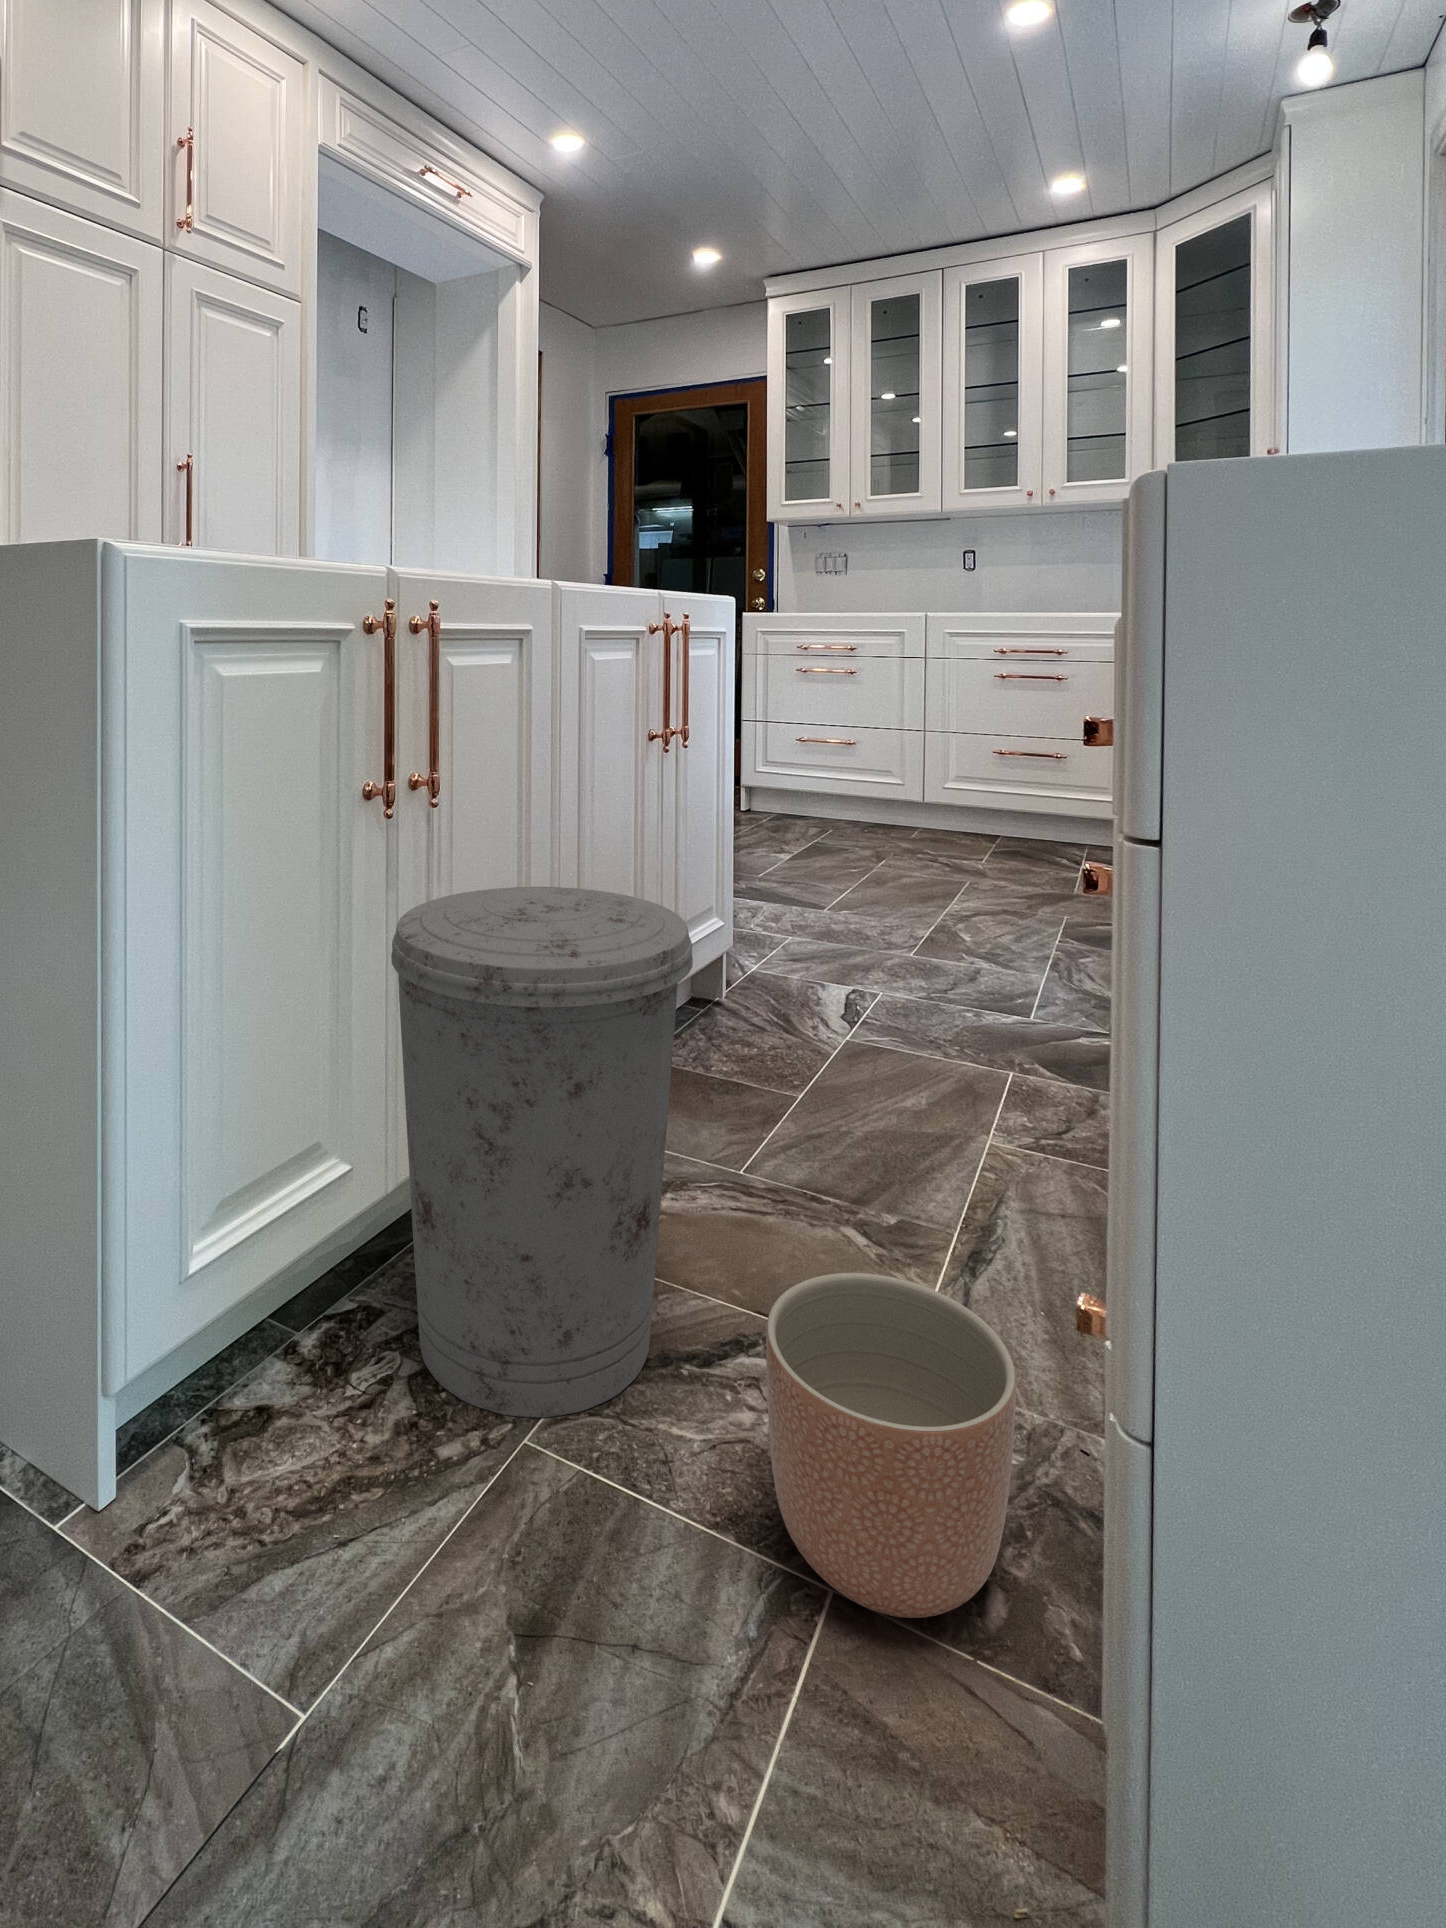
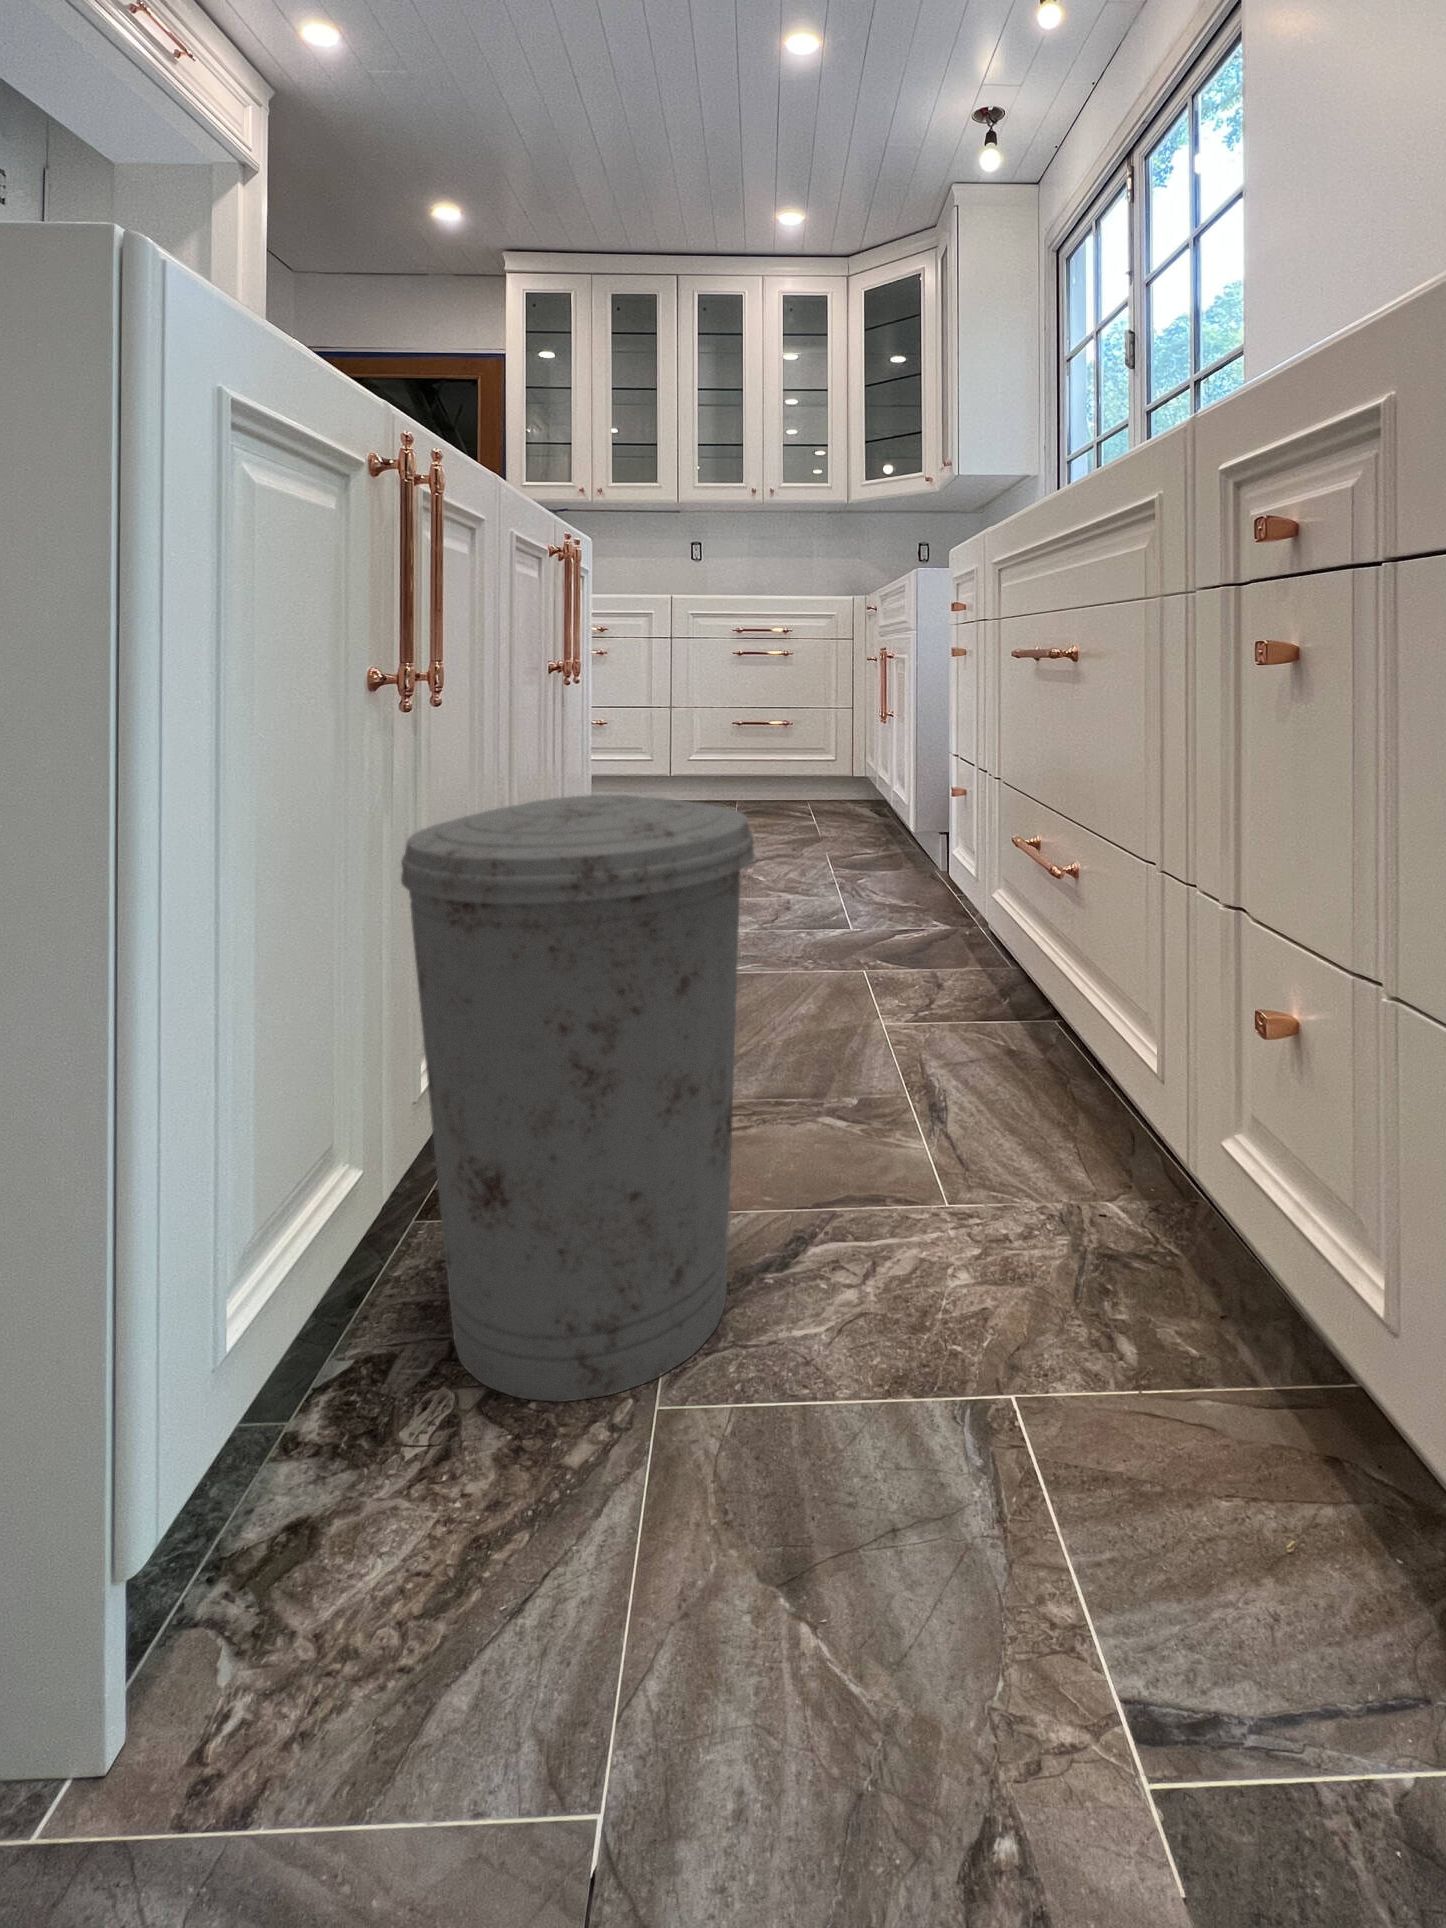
planter: present [766,1273,1016,1618] -> none [912,1093,1146,1392]

